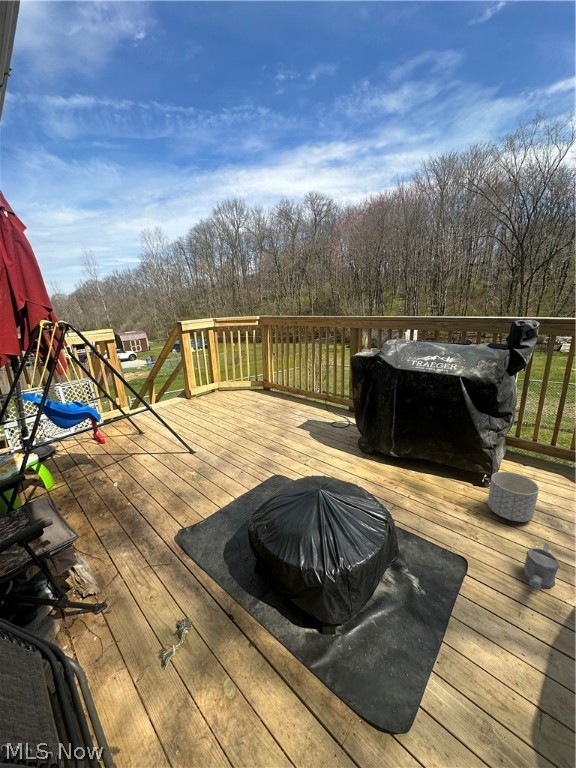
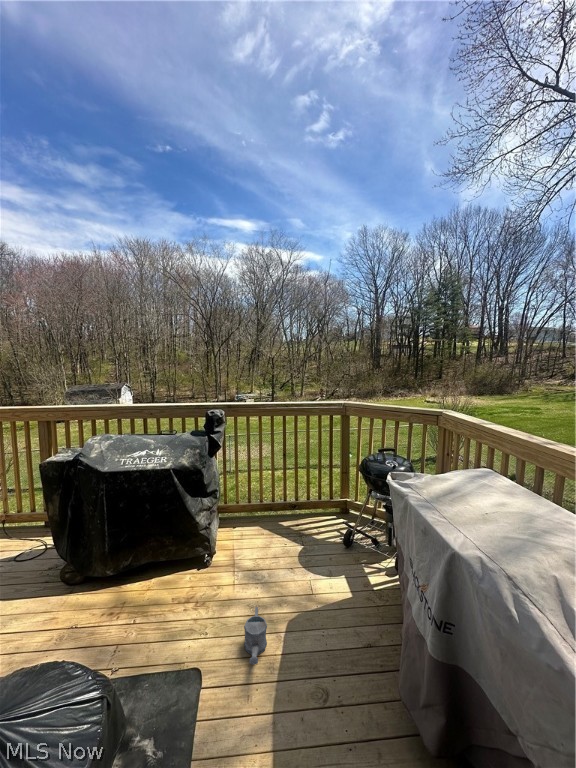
planter: present [487,472,539,522] -> none [210,546,245,595]

